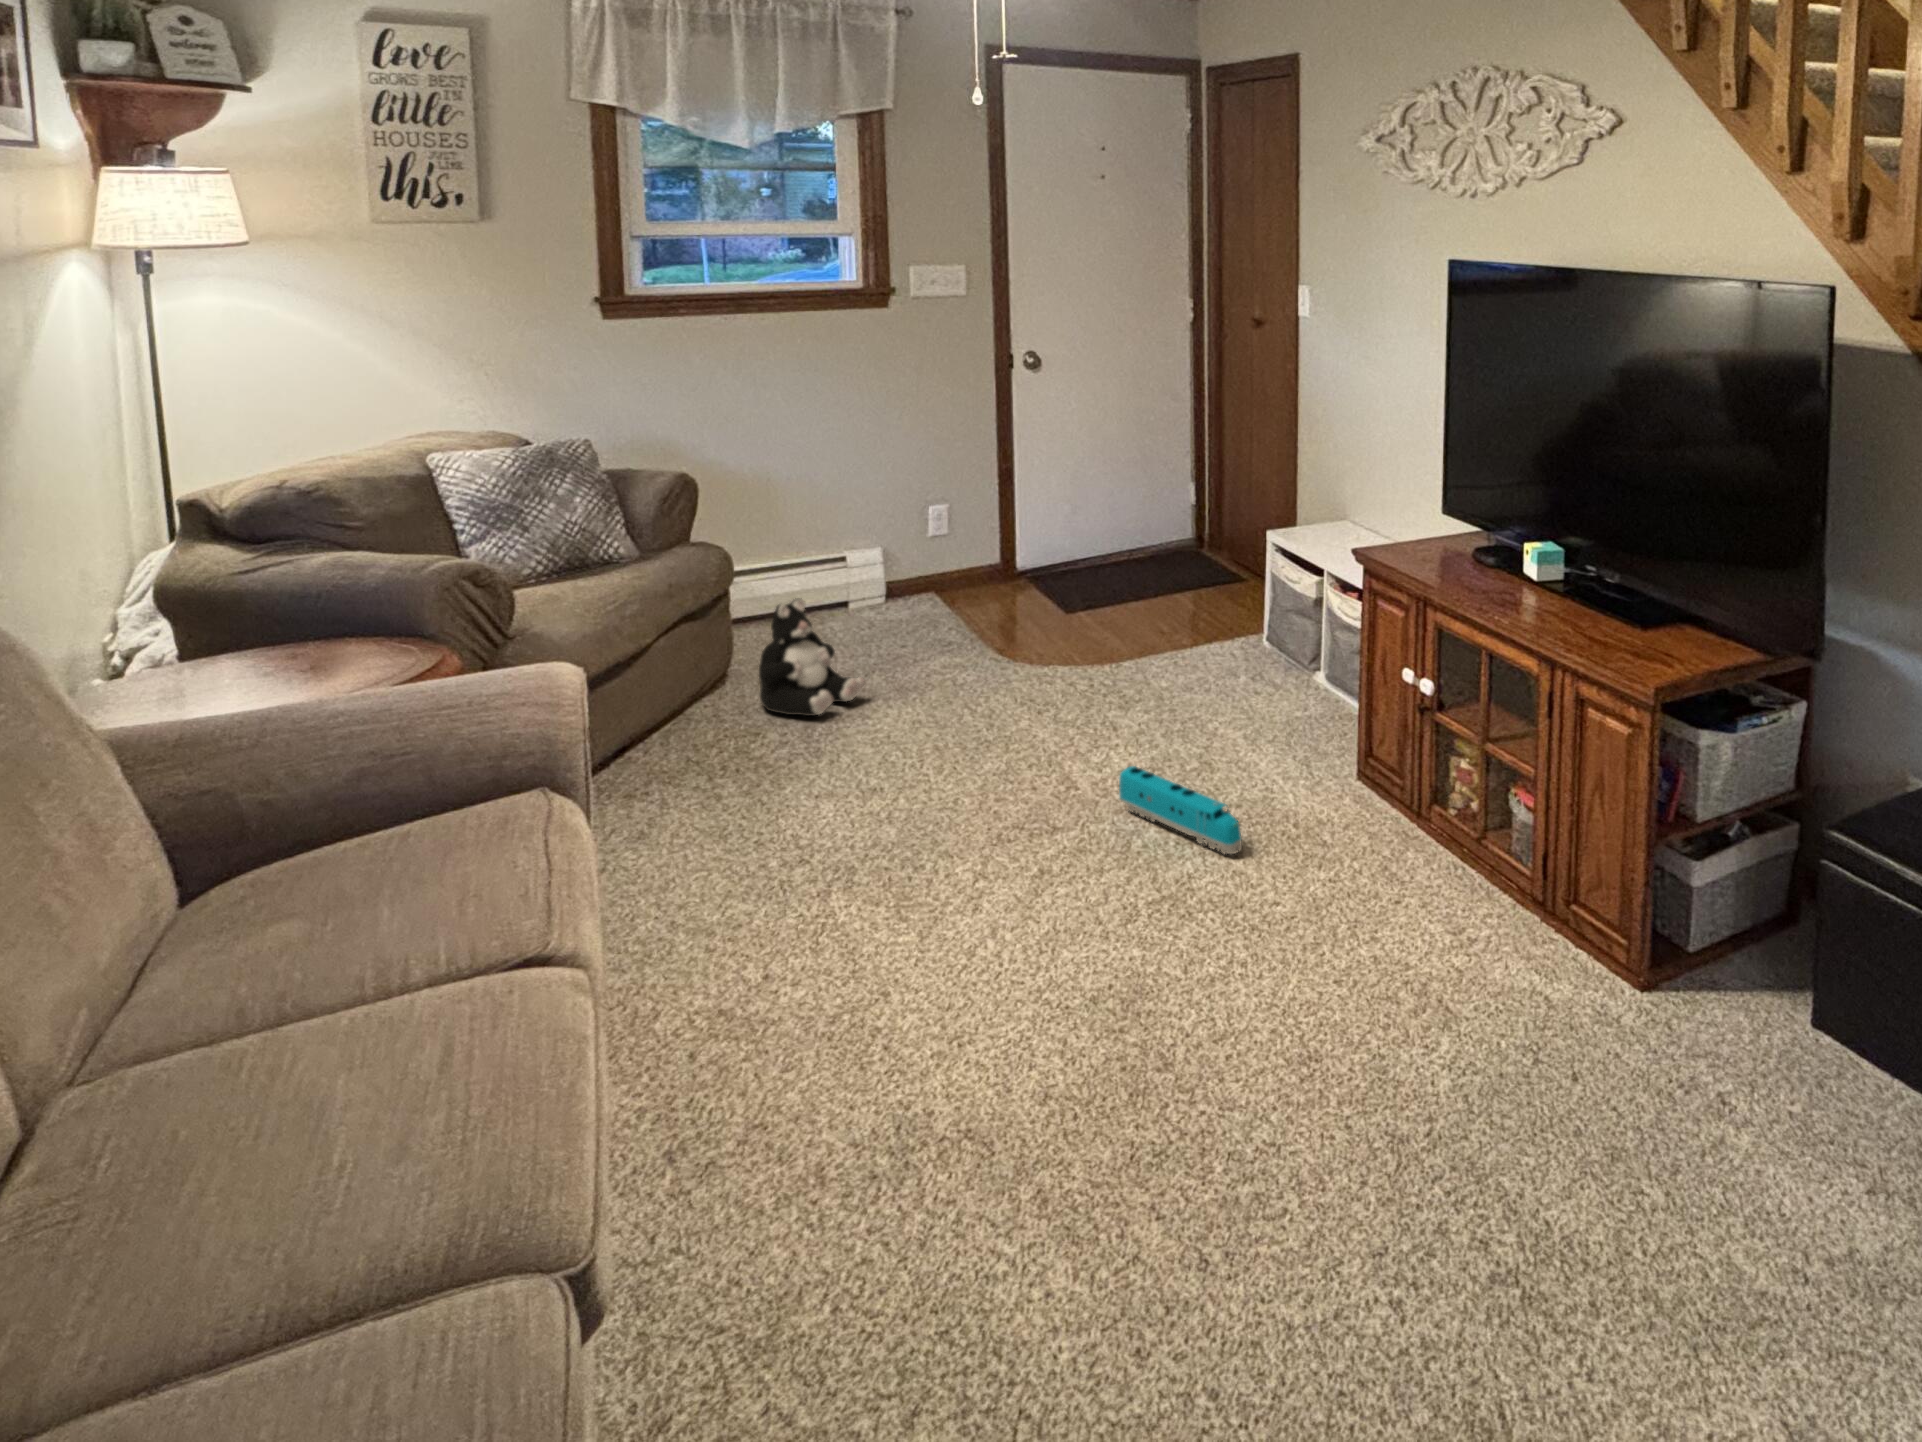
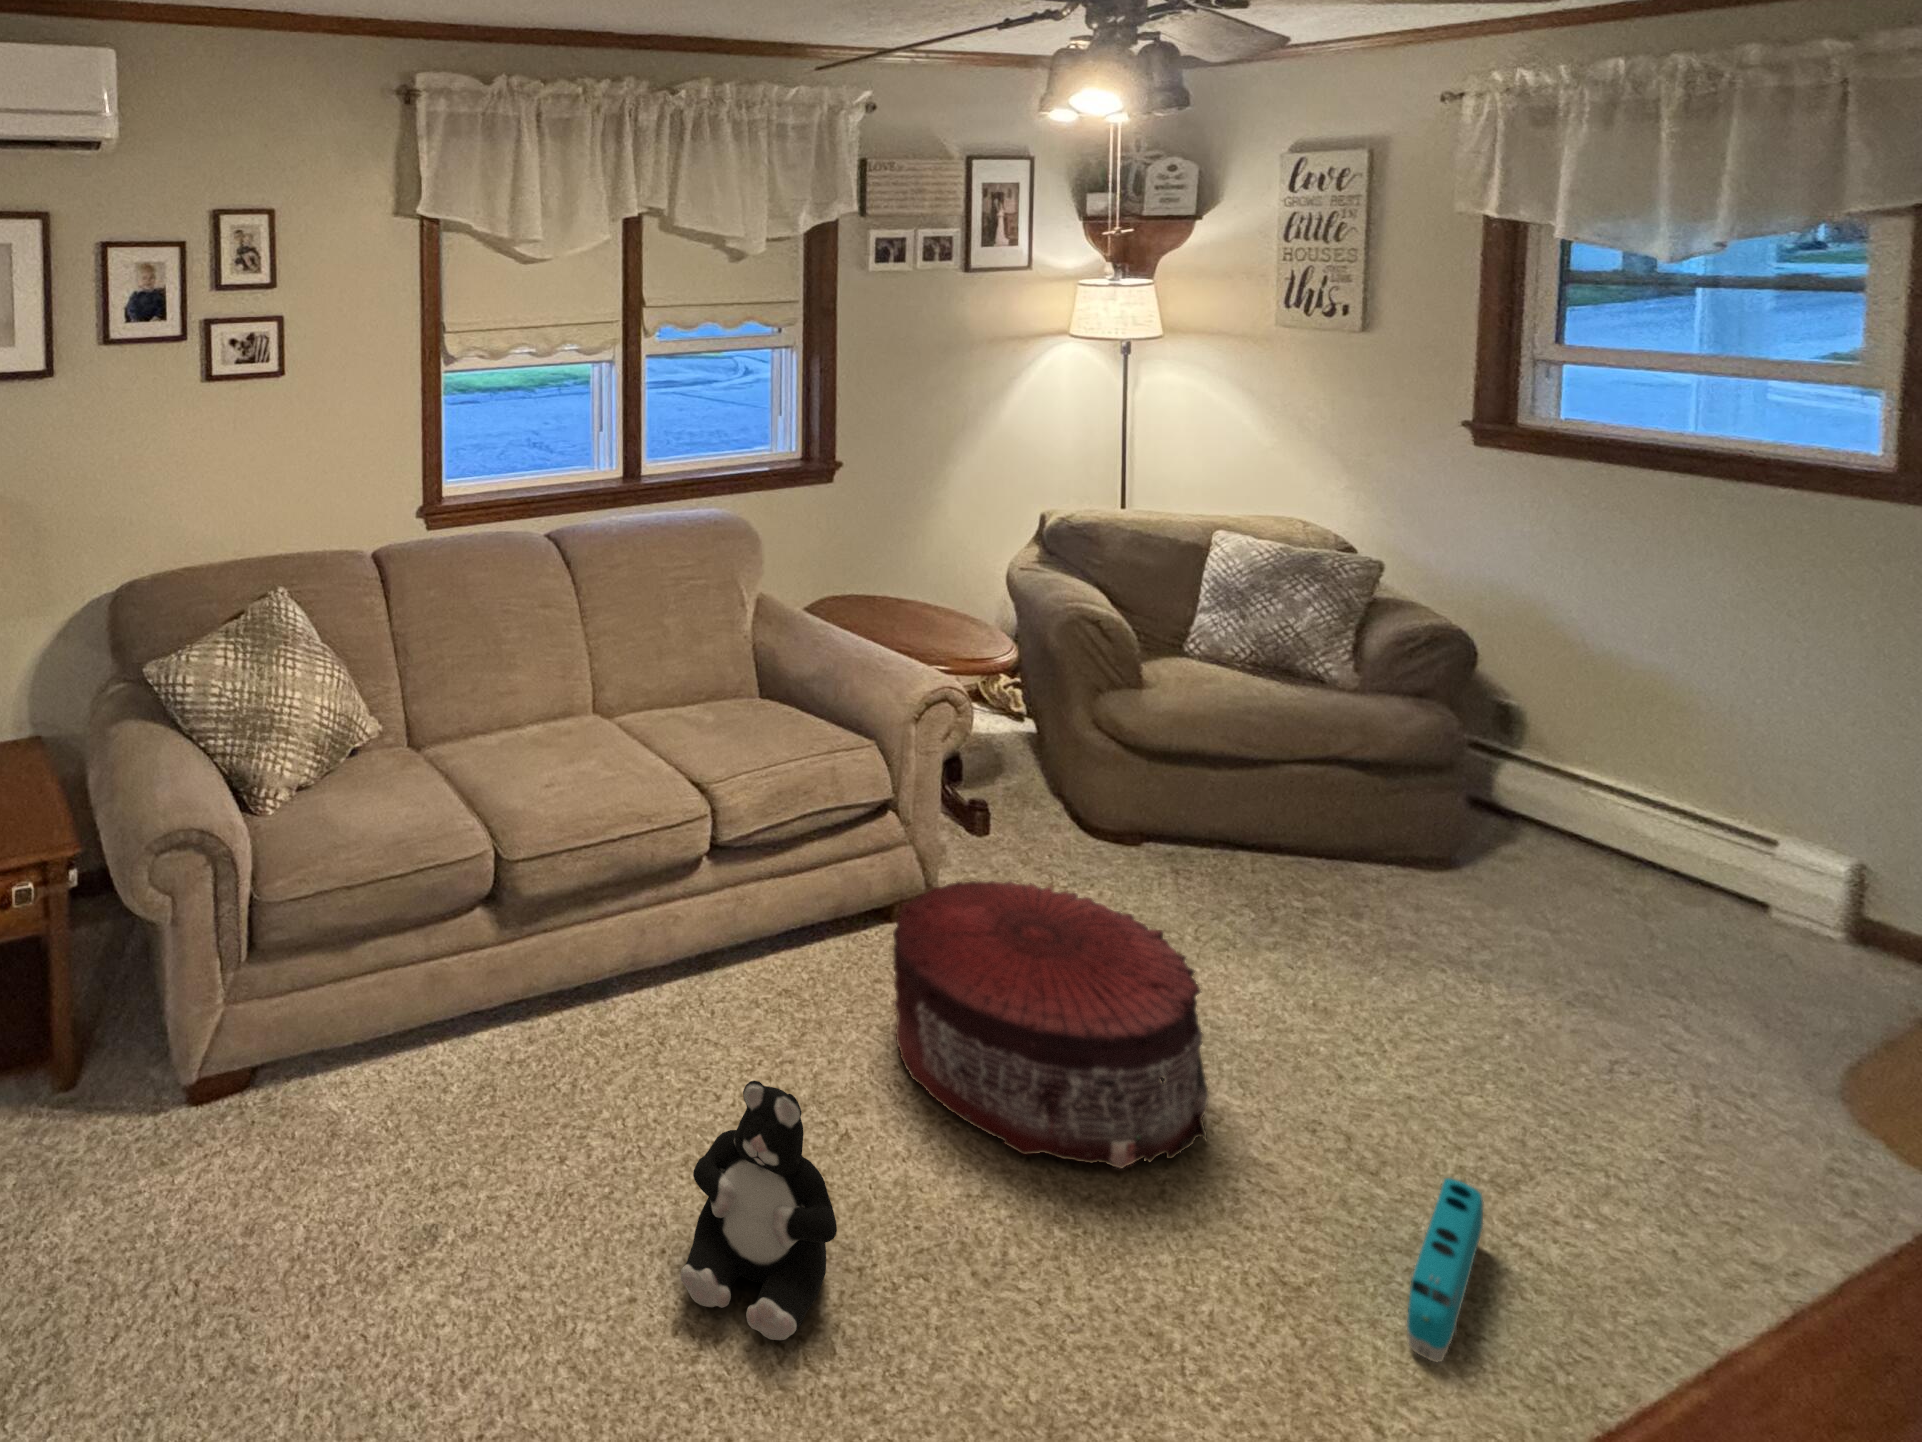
plush toy: present [759,598,865,716] -> present [680,1081,837,1340]
pouf: none [725,747,1055,1049] -> present [893,881,1209,1169]

